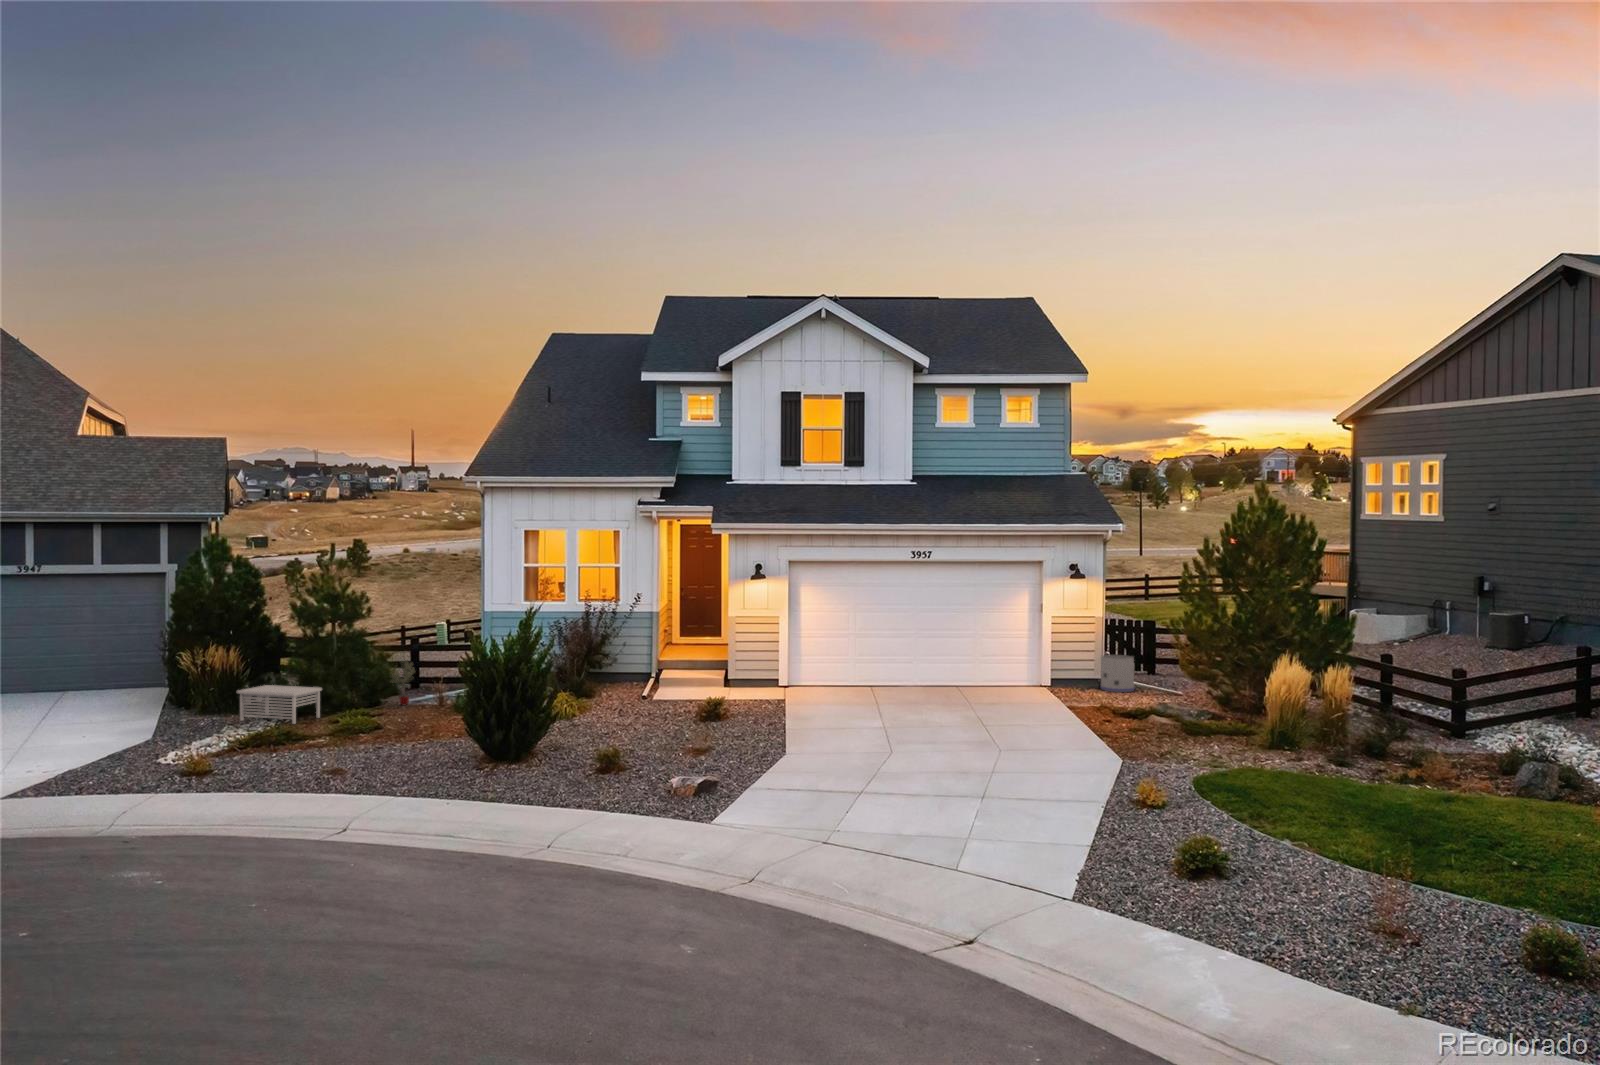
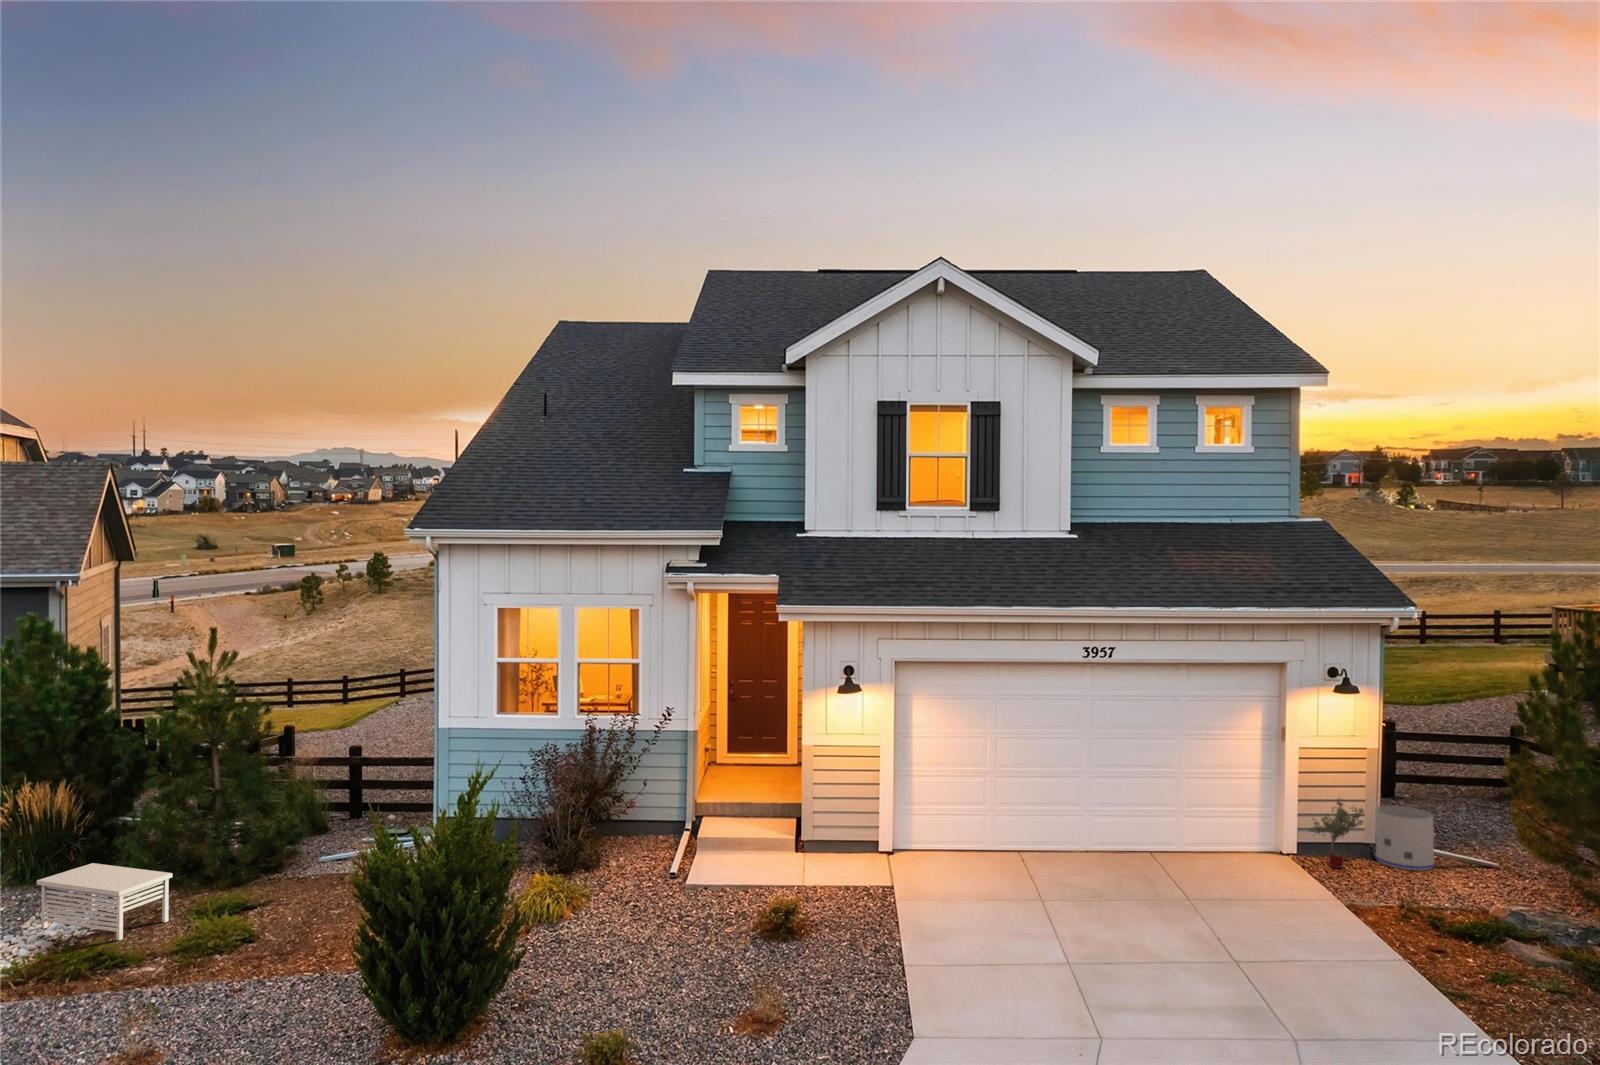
potted tree: present [390,659,415,705] -> present [1310,798,1364,869]

